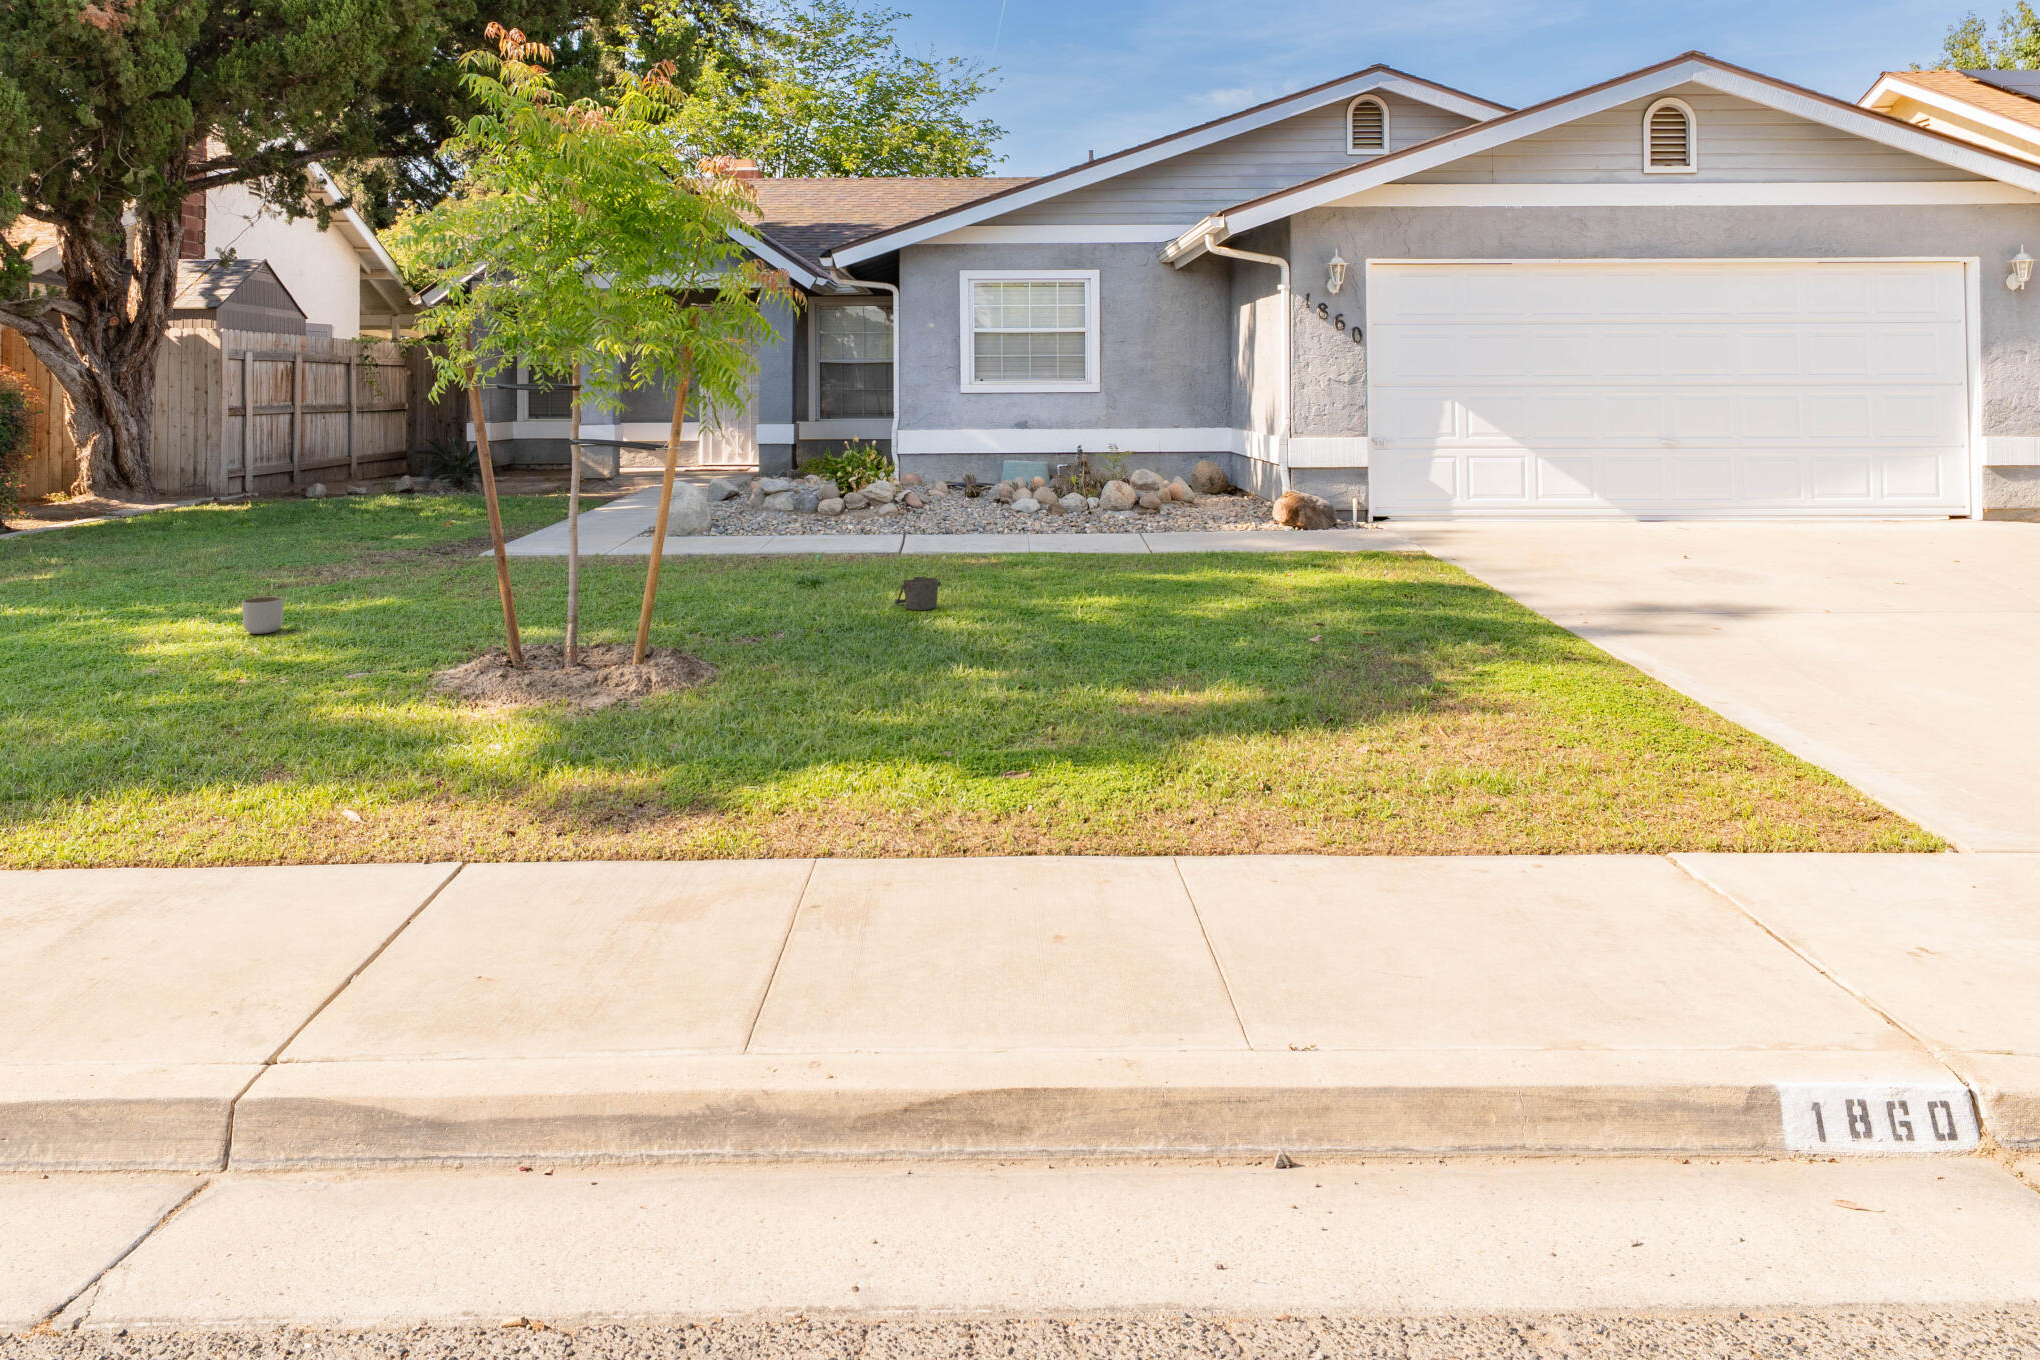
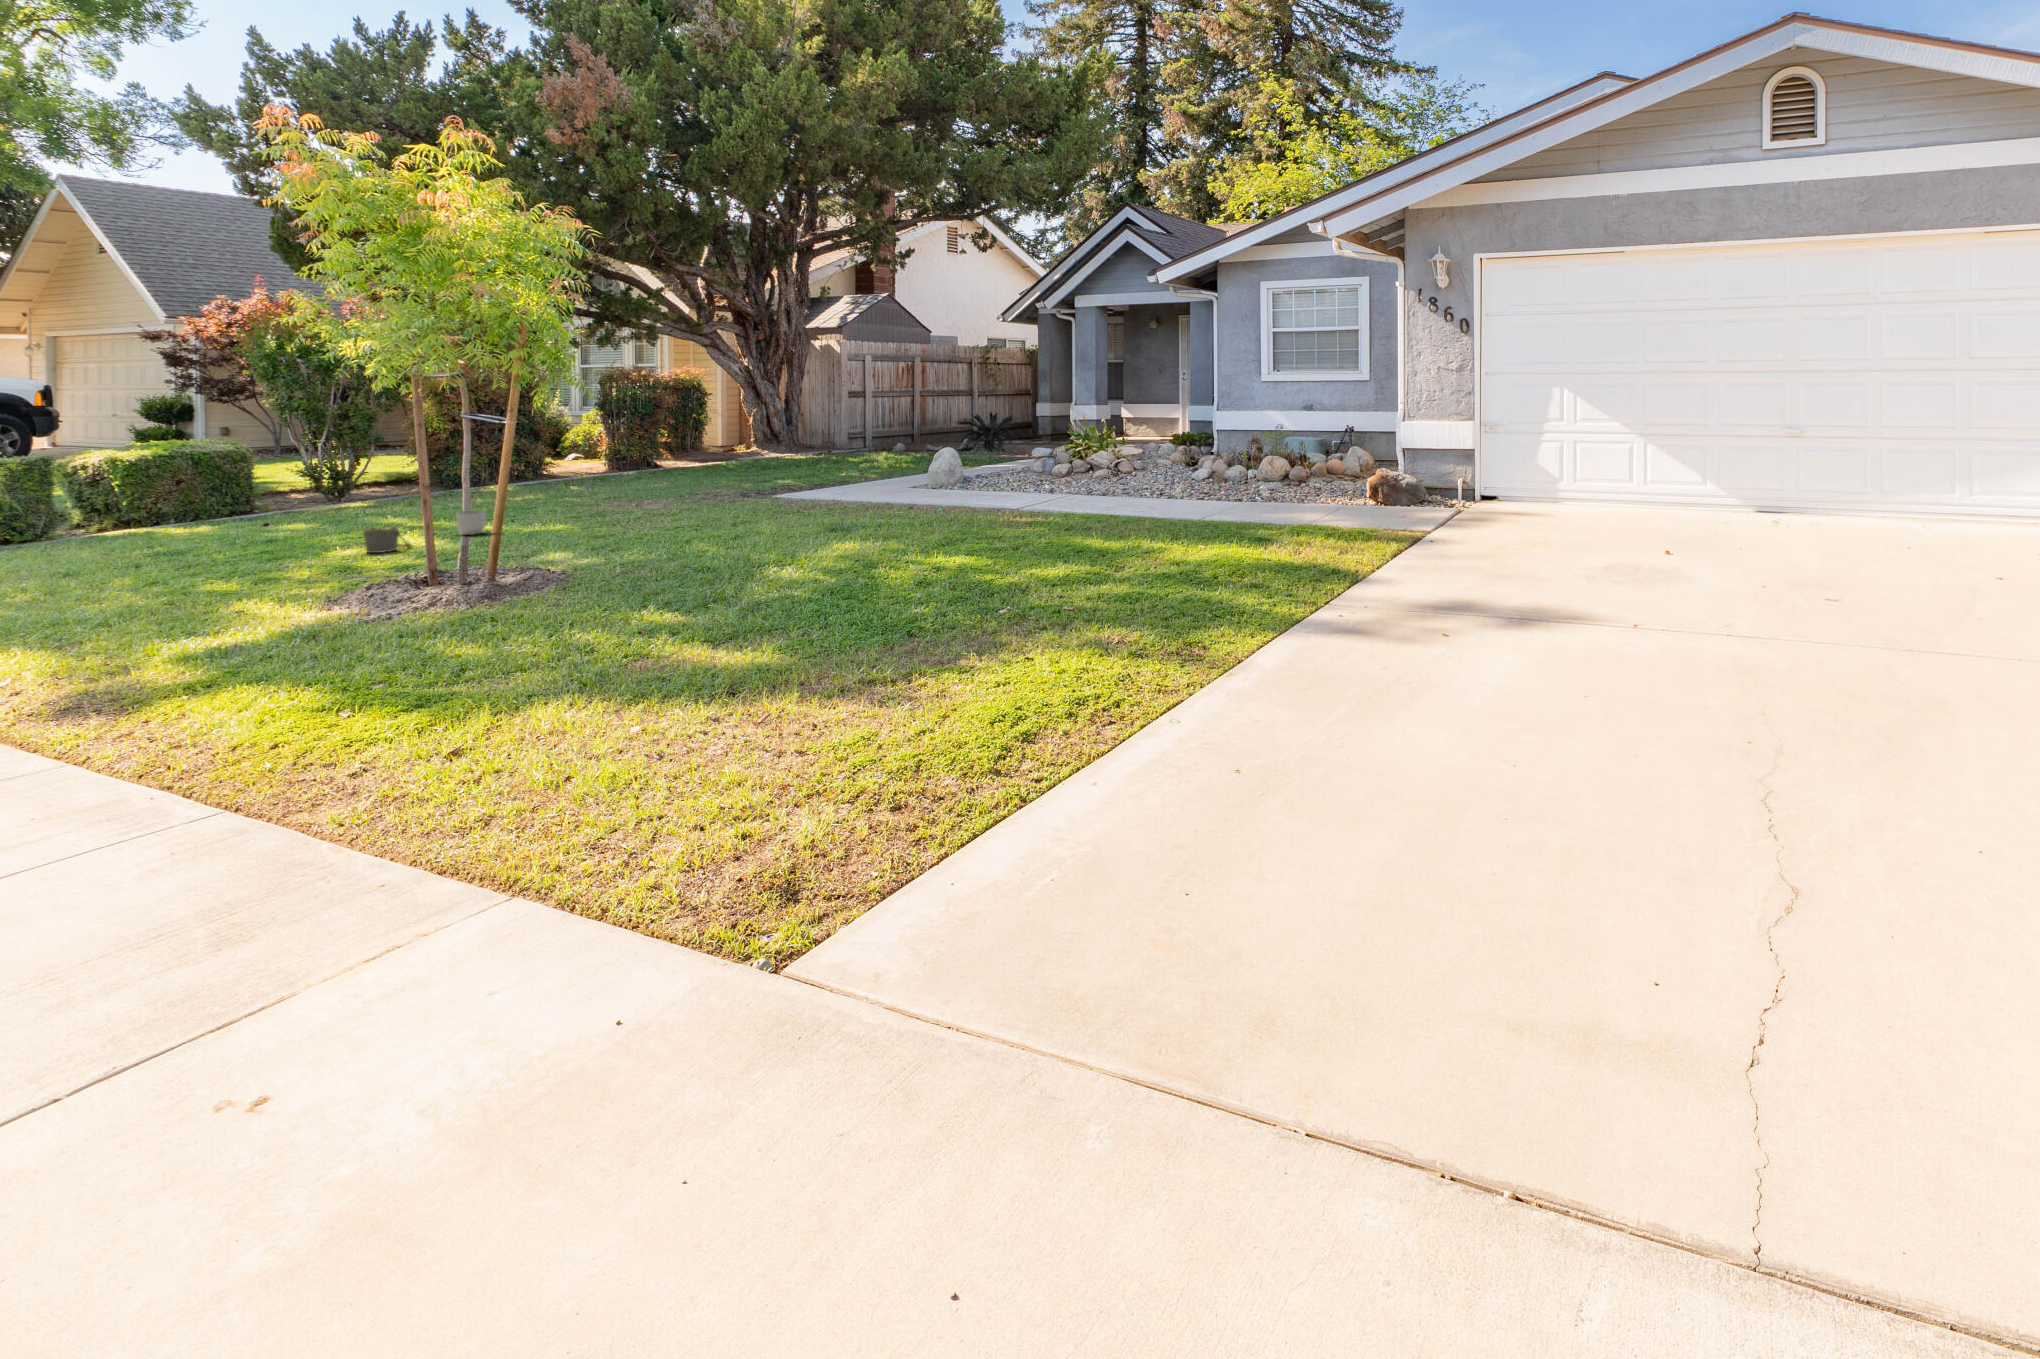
bucket: present [895,577,941,610] -> present [363,527,411,553]

